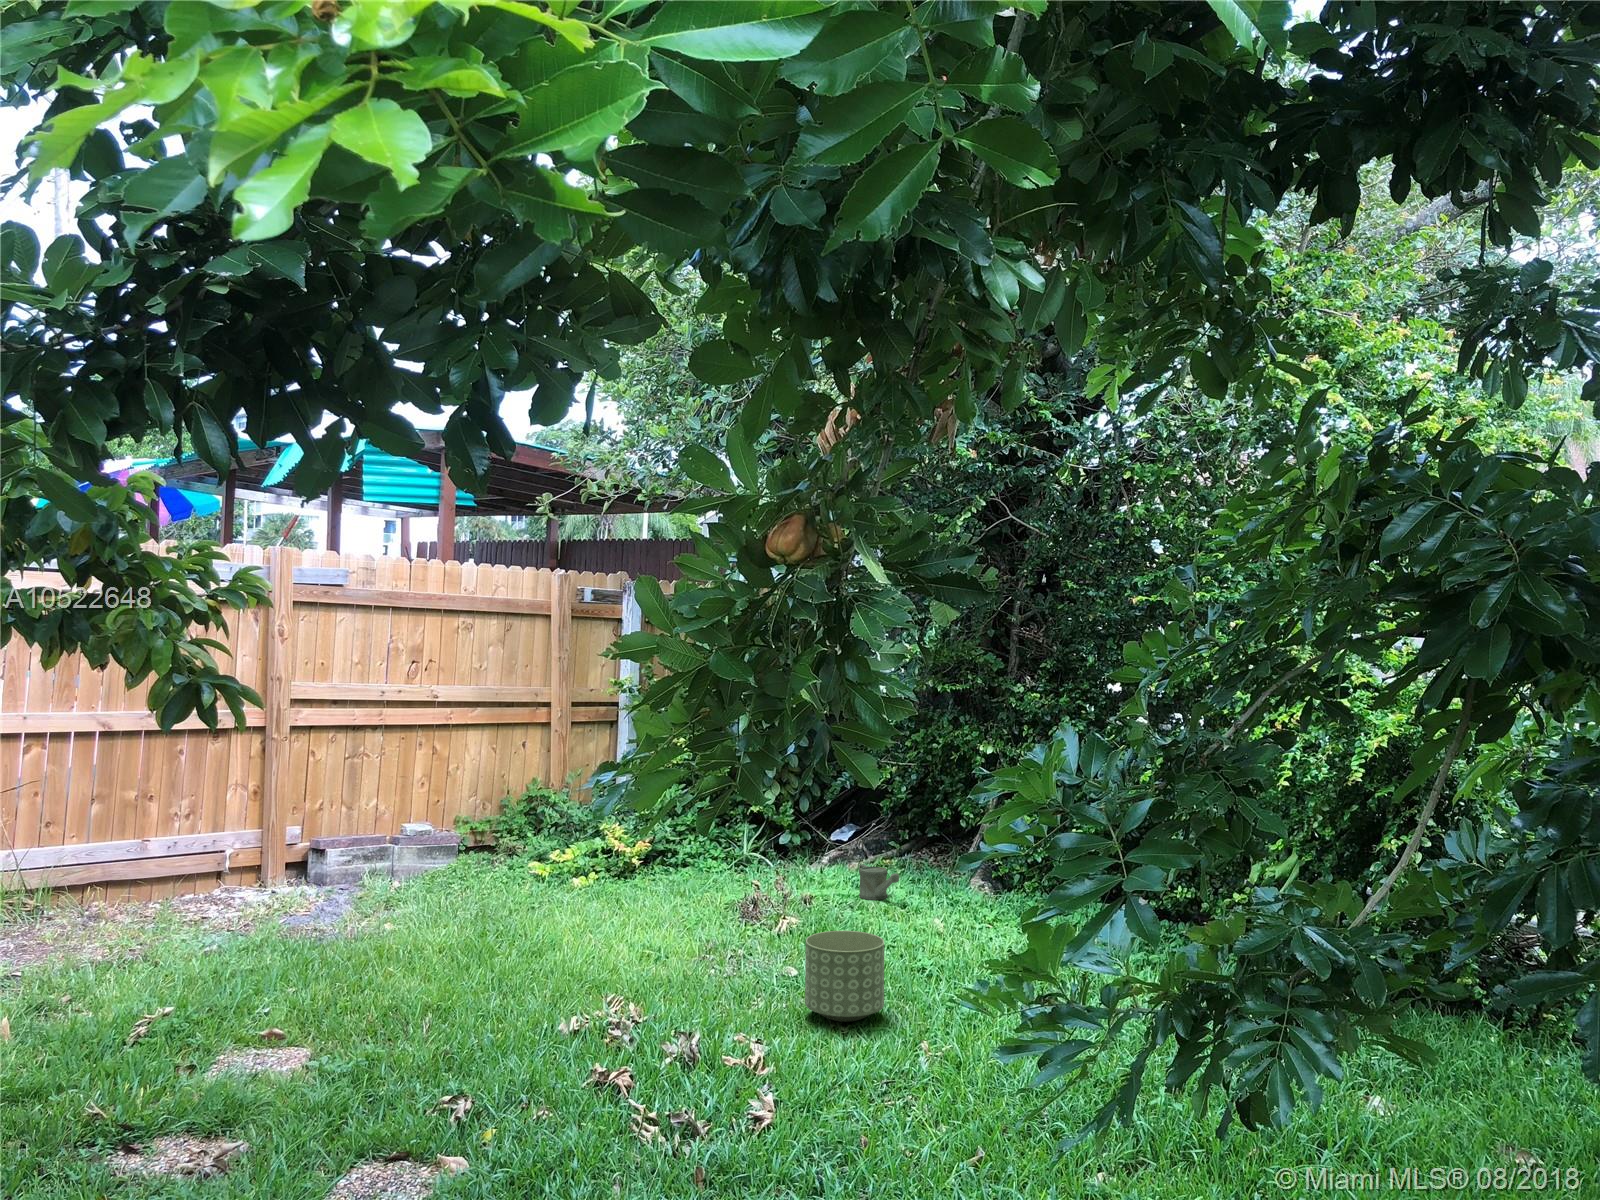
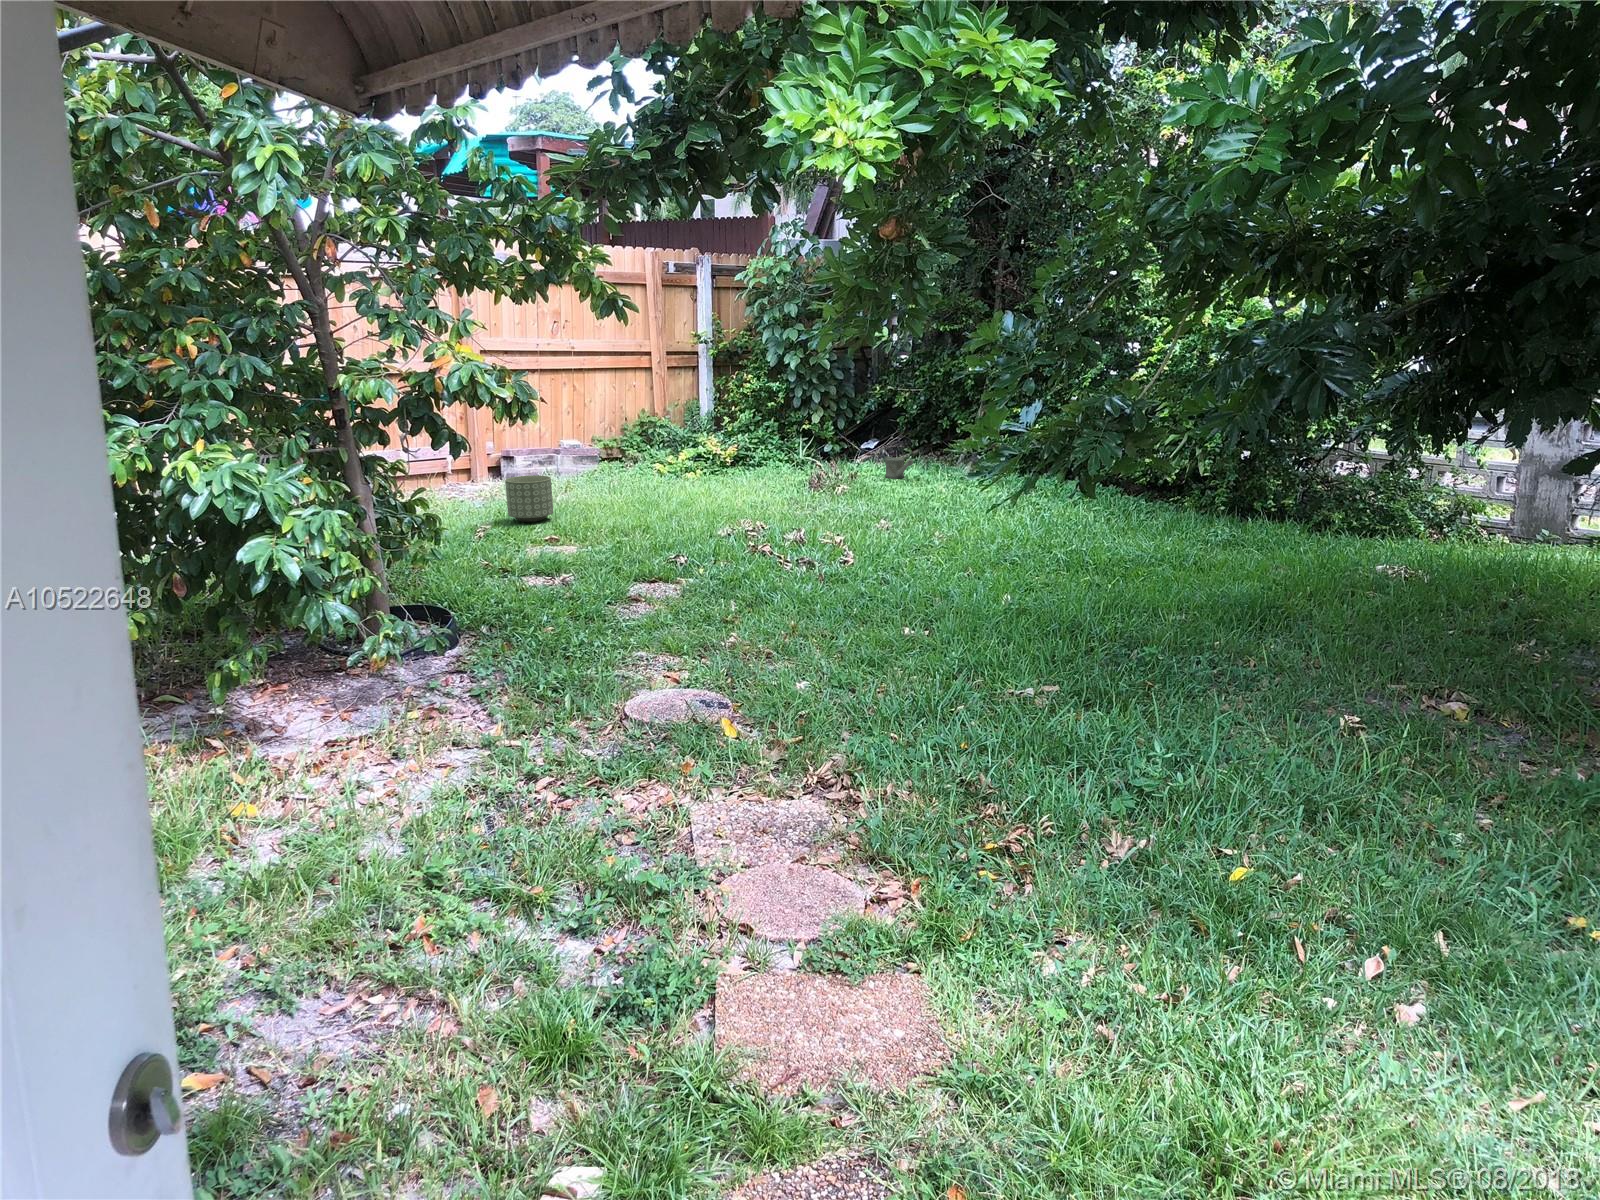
planter: present [805,931,884,1022] -> present [505,475,553,522]

